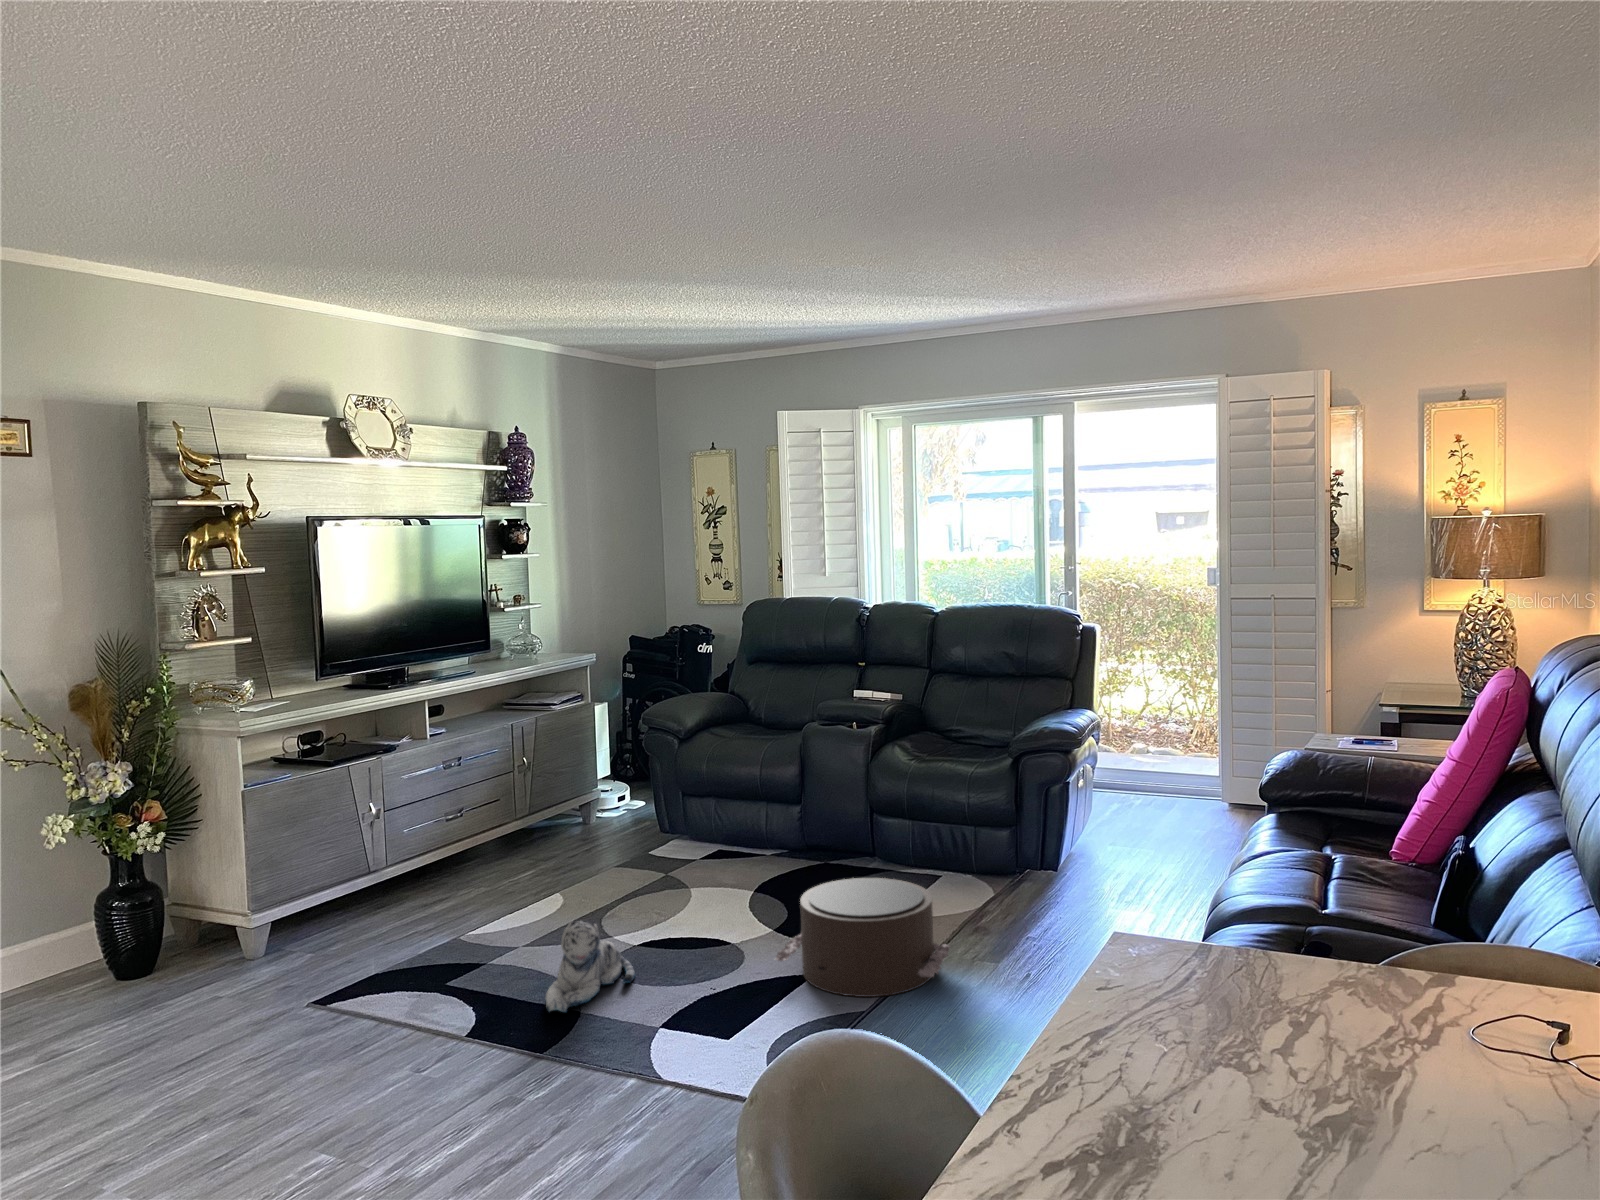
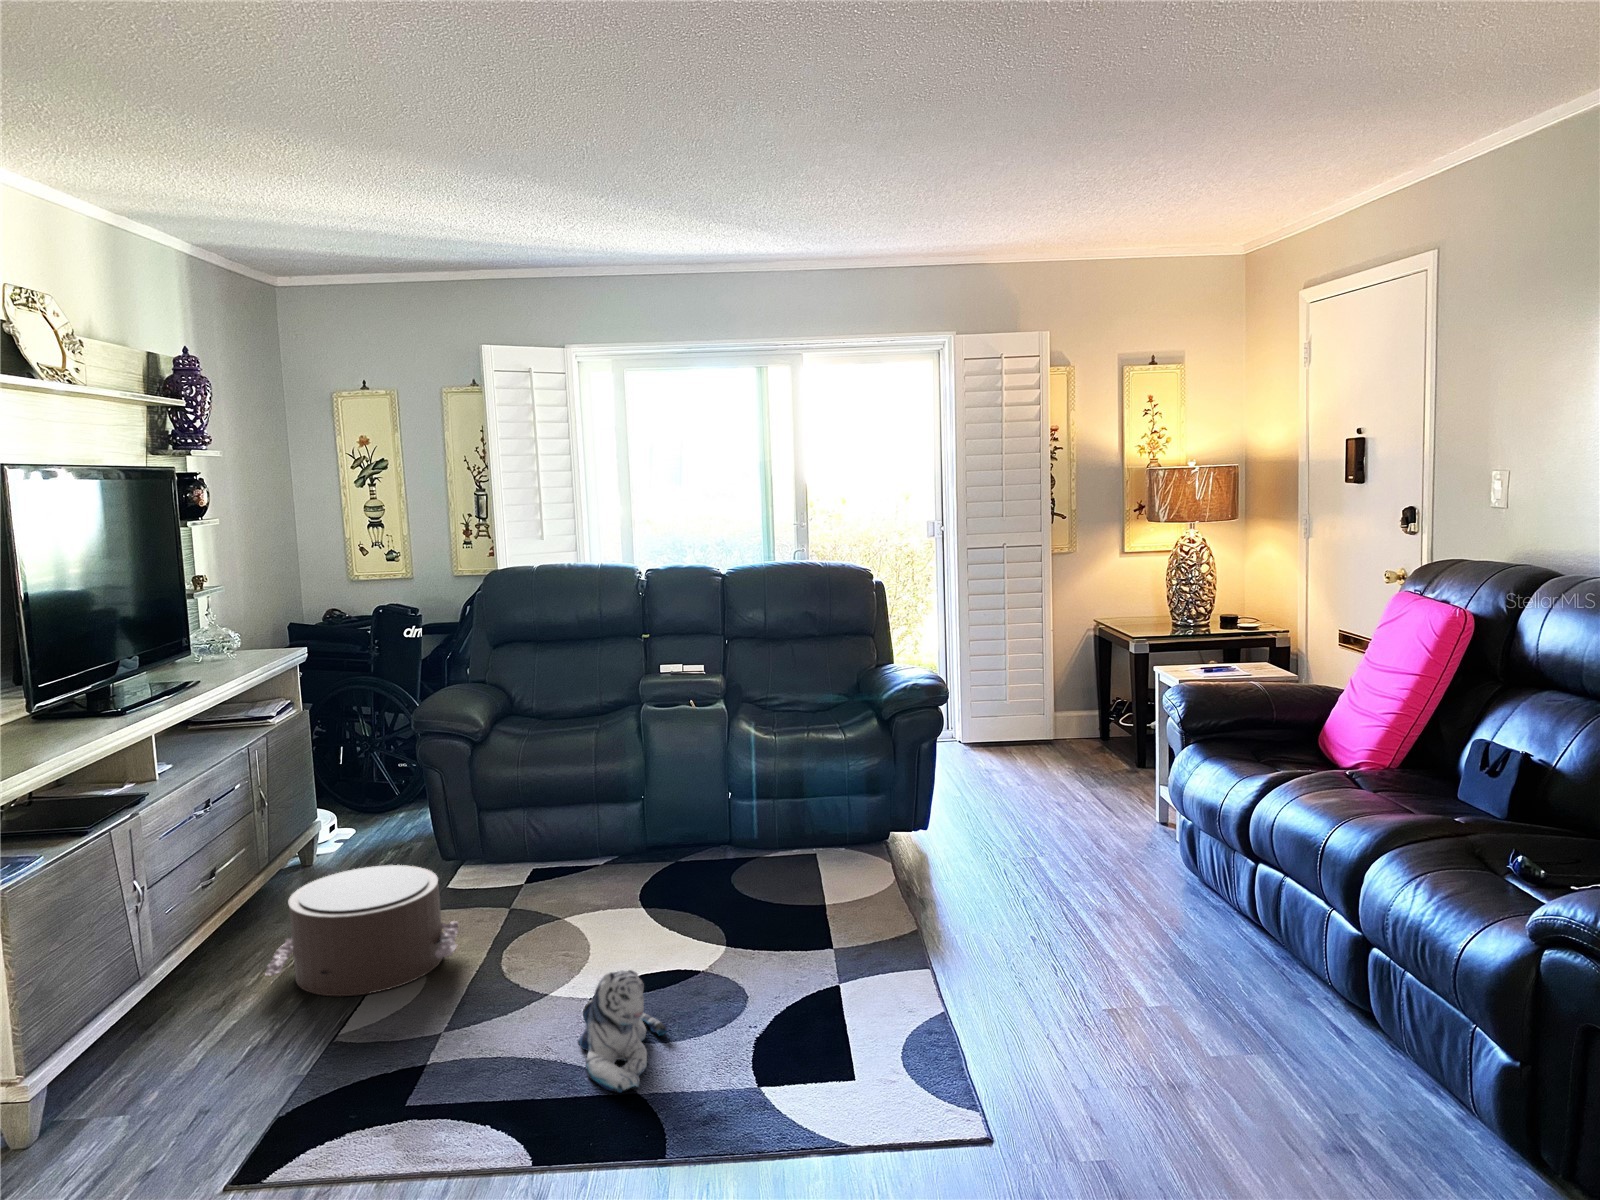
pouf: present [776,878,950,997] -> present [266,865,458,996]

